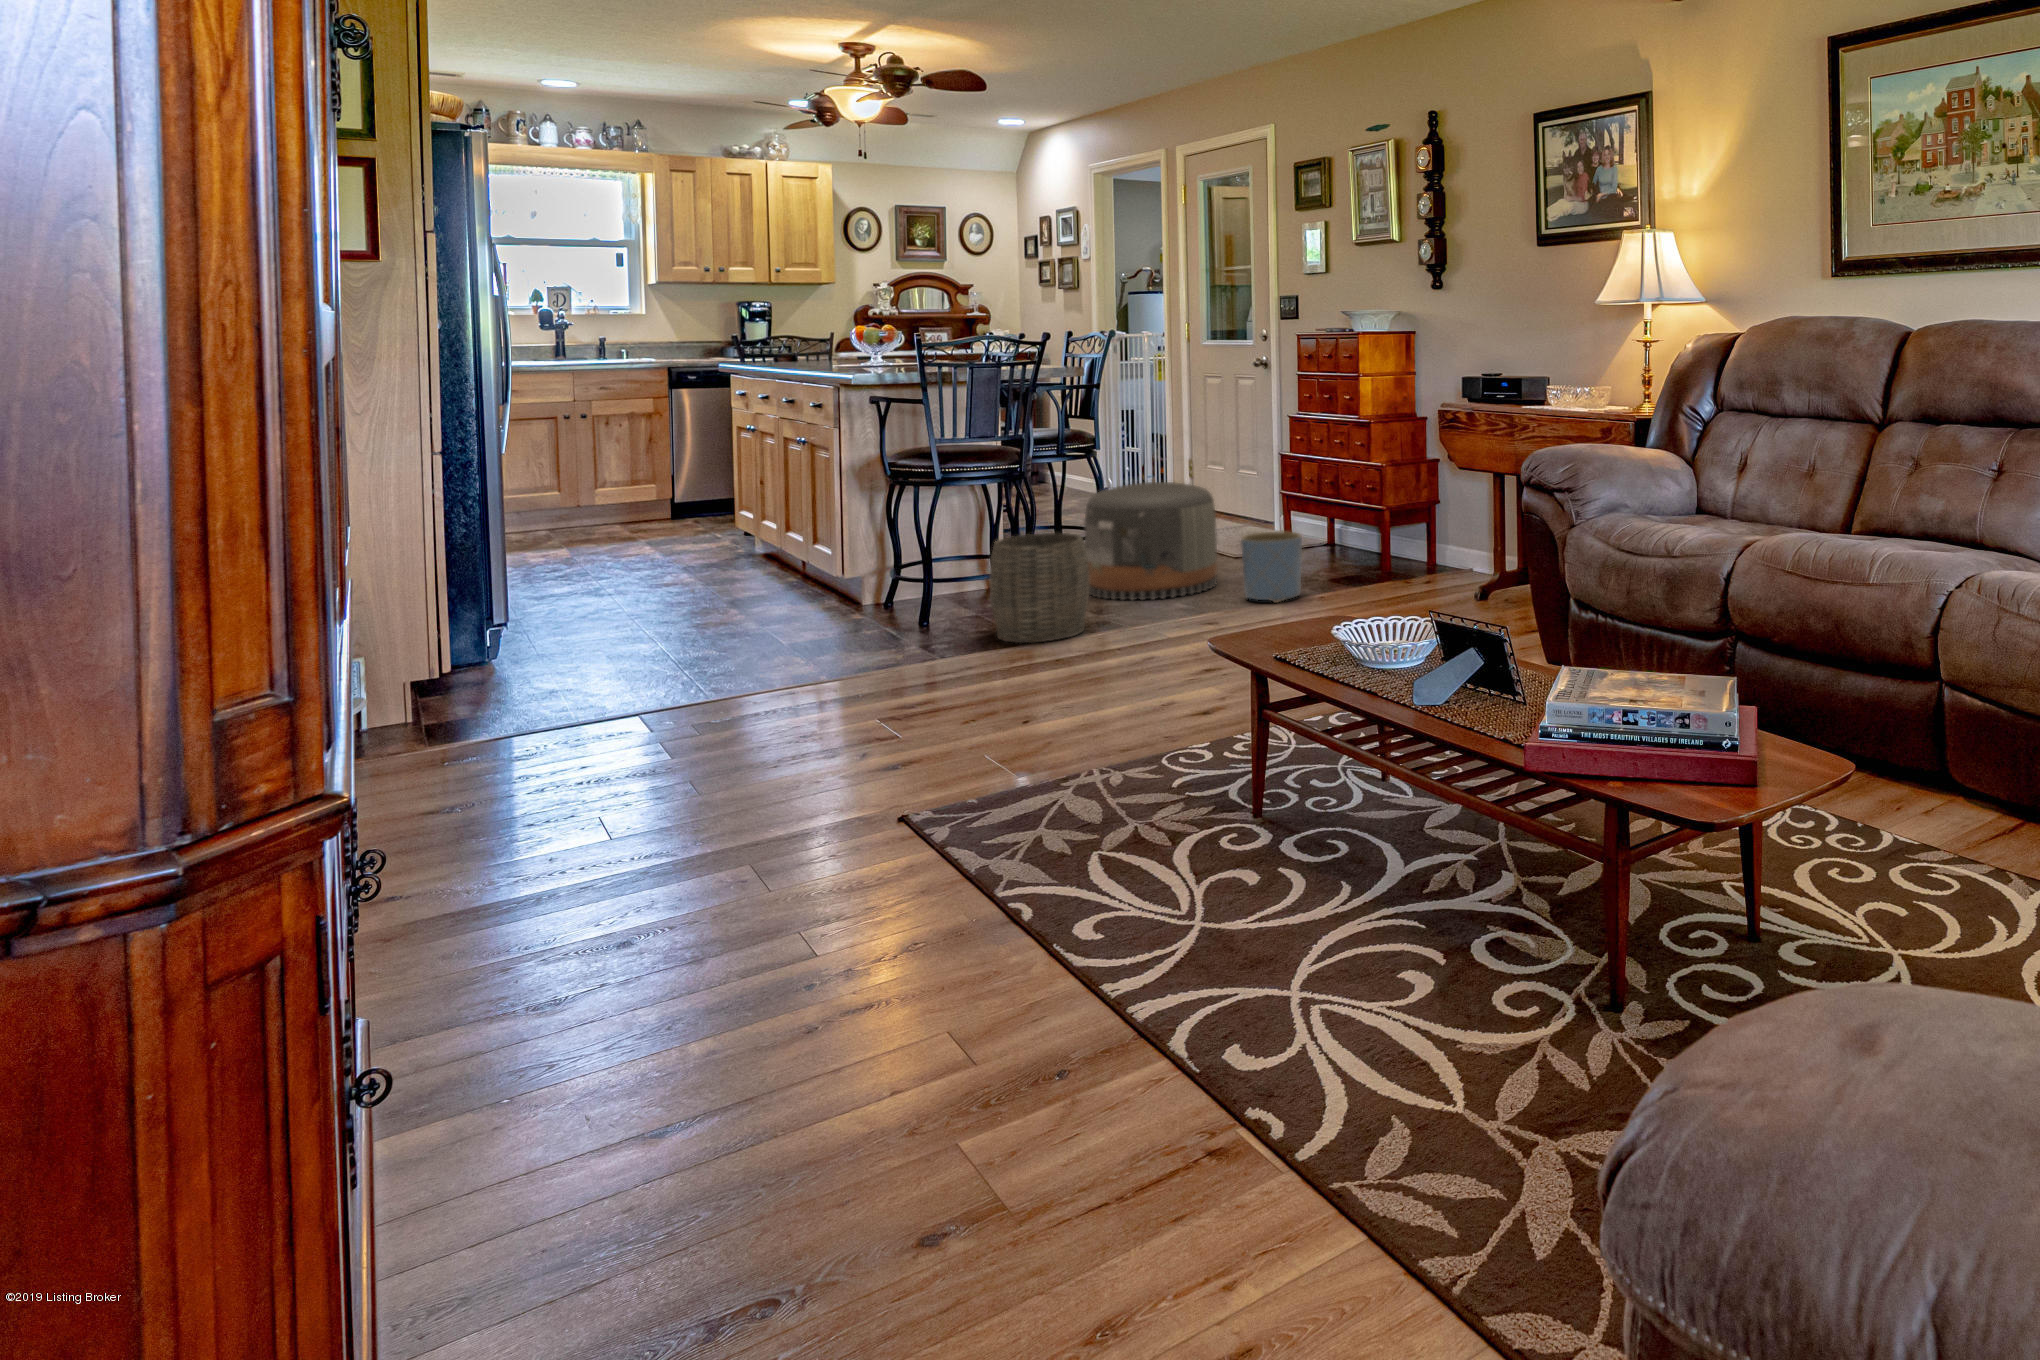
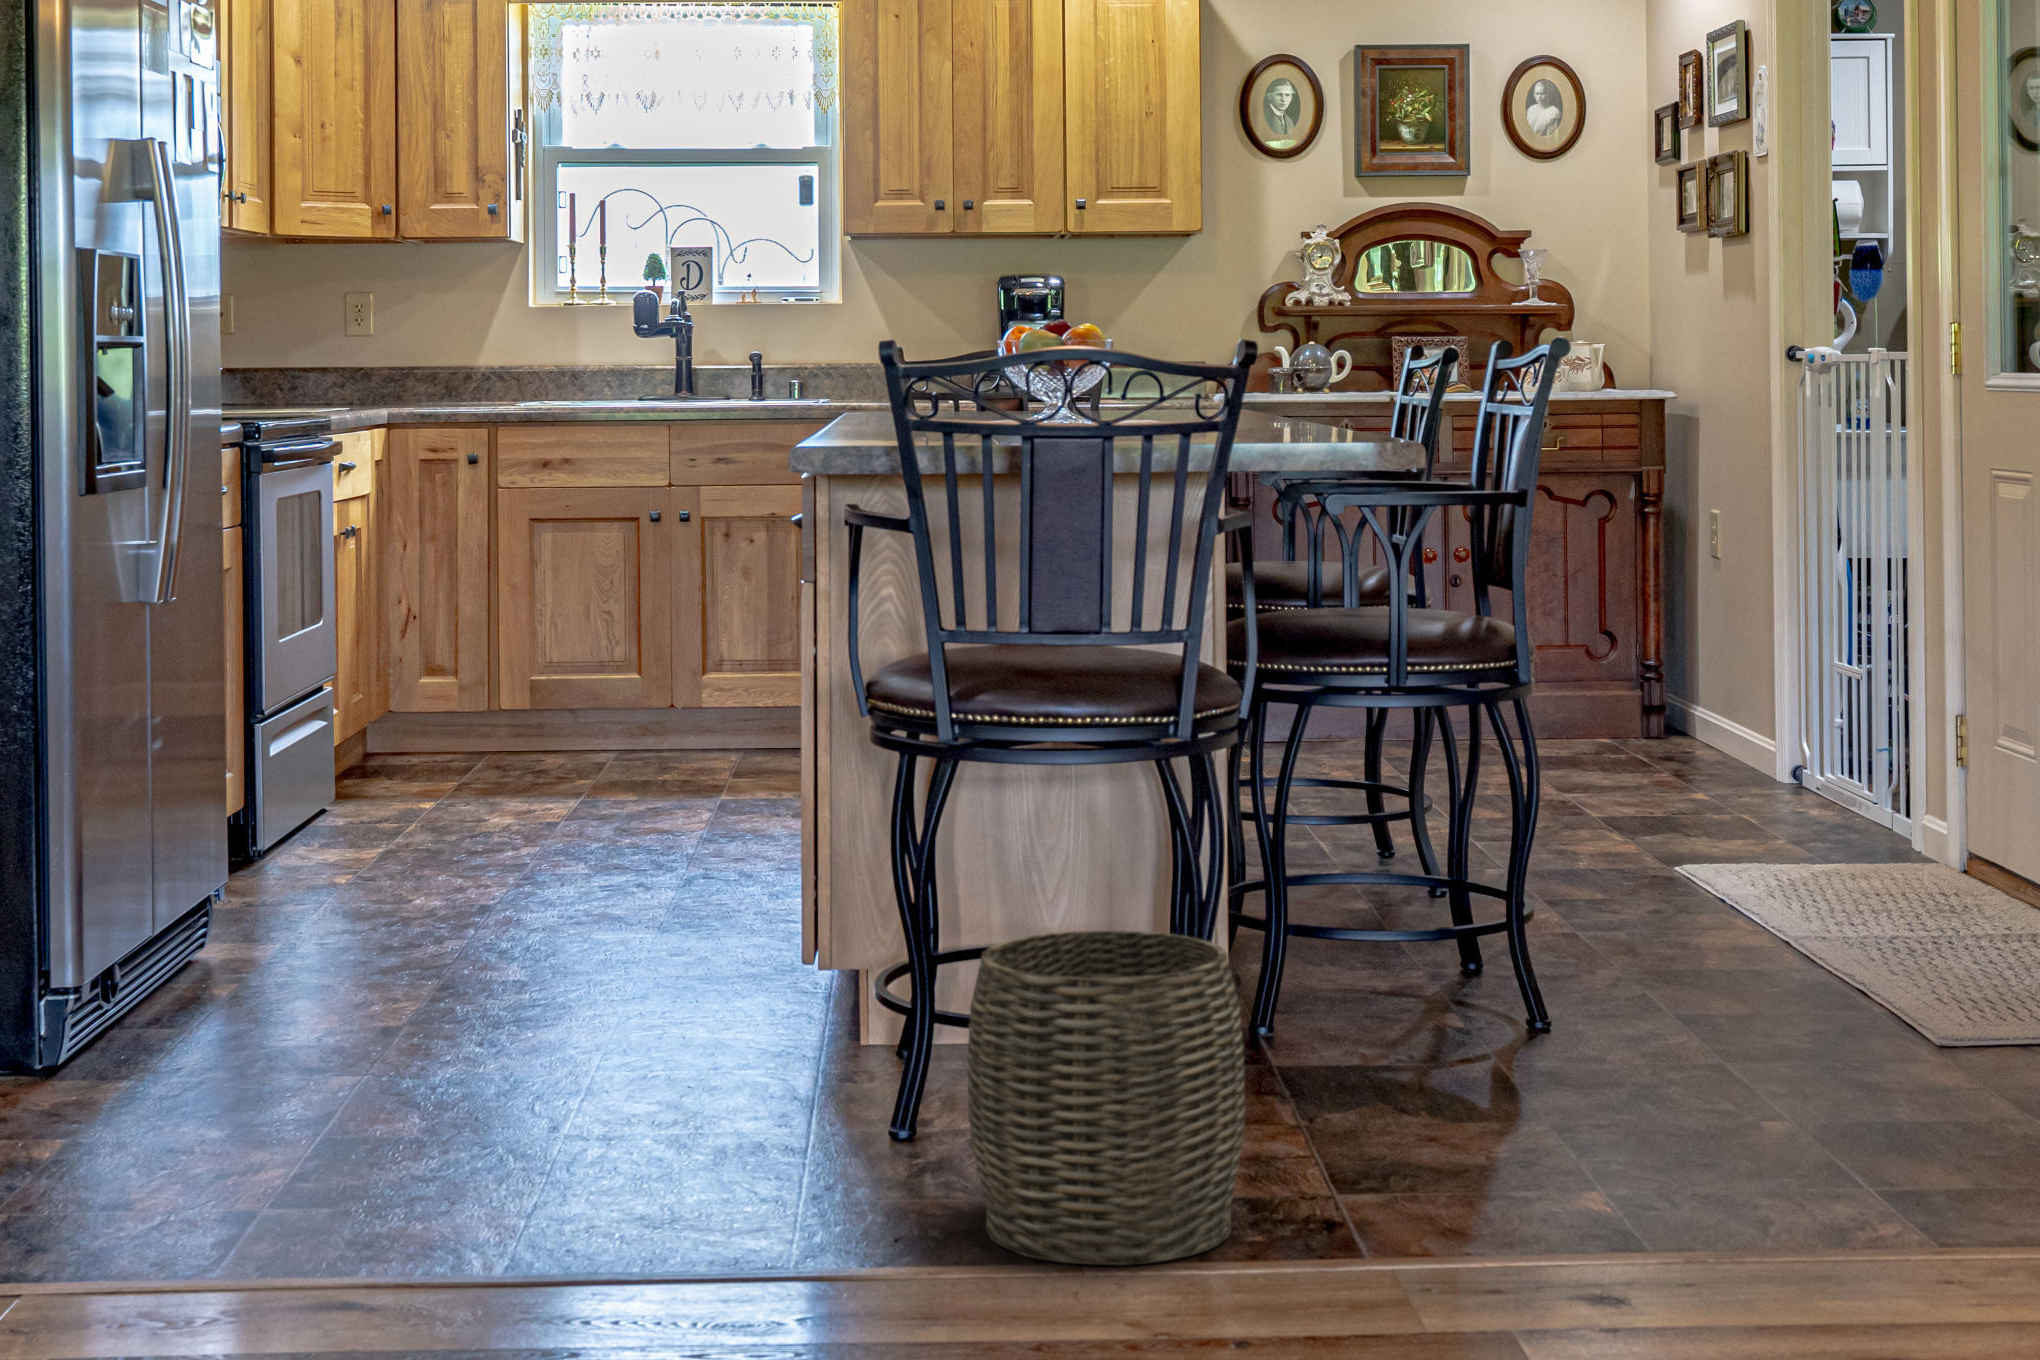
pouf: present [1084,482,1217,600] -> none [1367,800,1763,1171]
planter: present [1241,531,1302,603] -> none [1768,1005,1975,1256]

